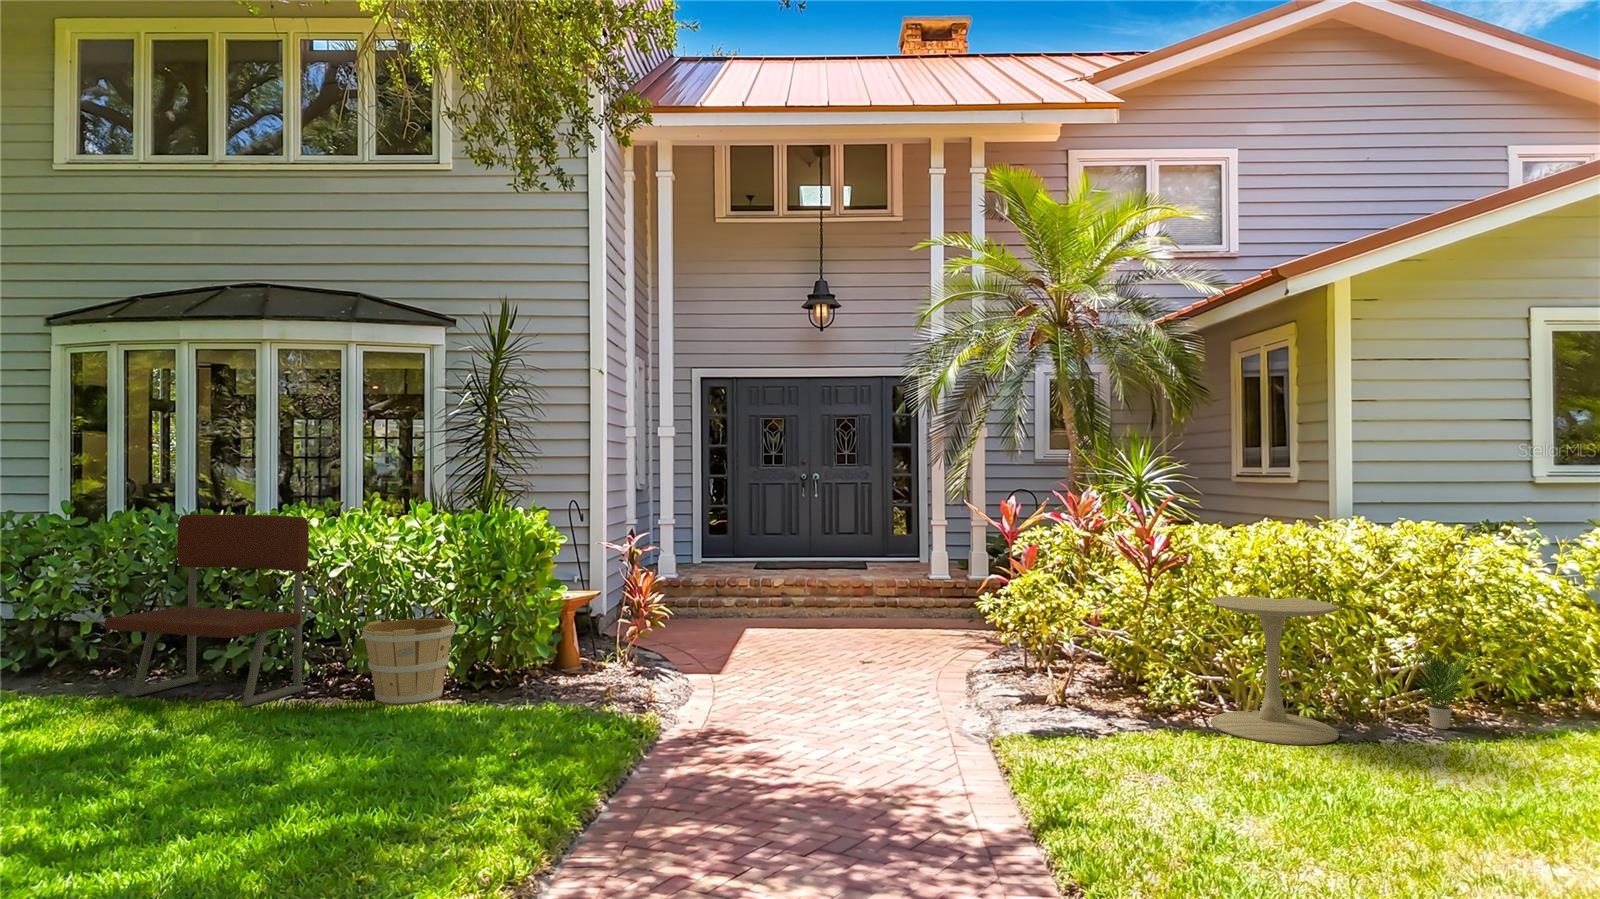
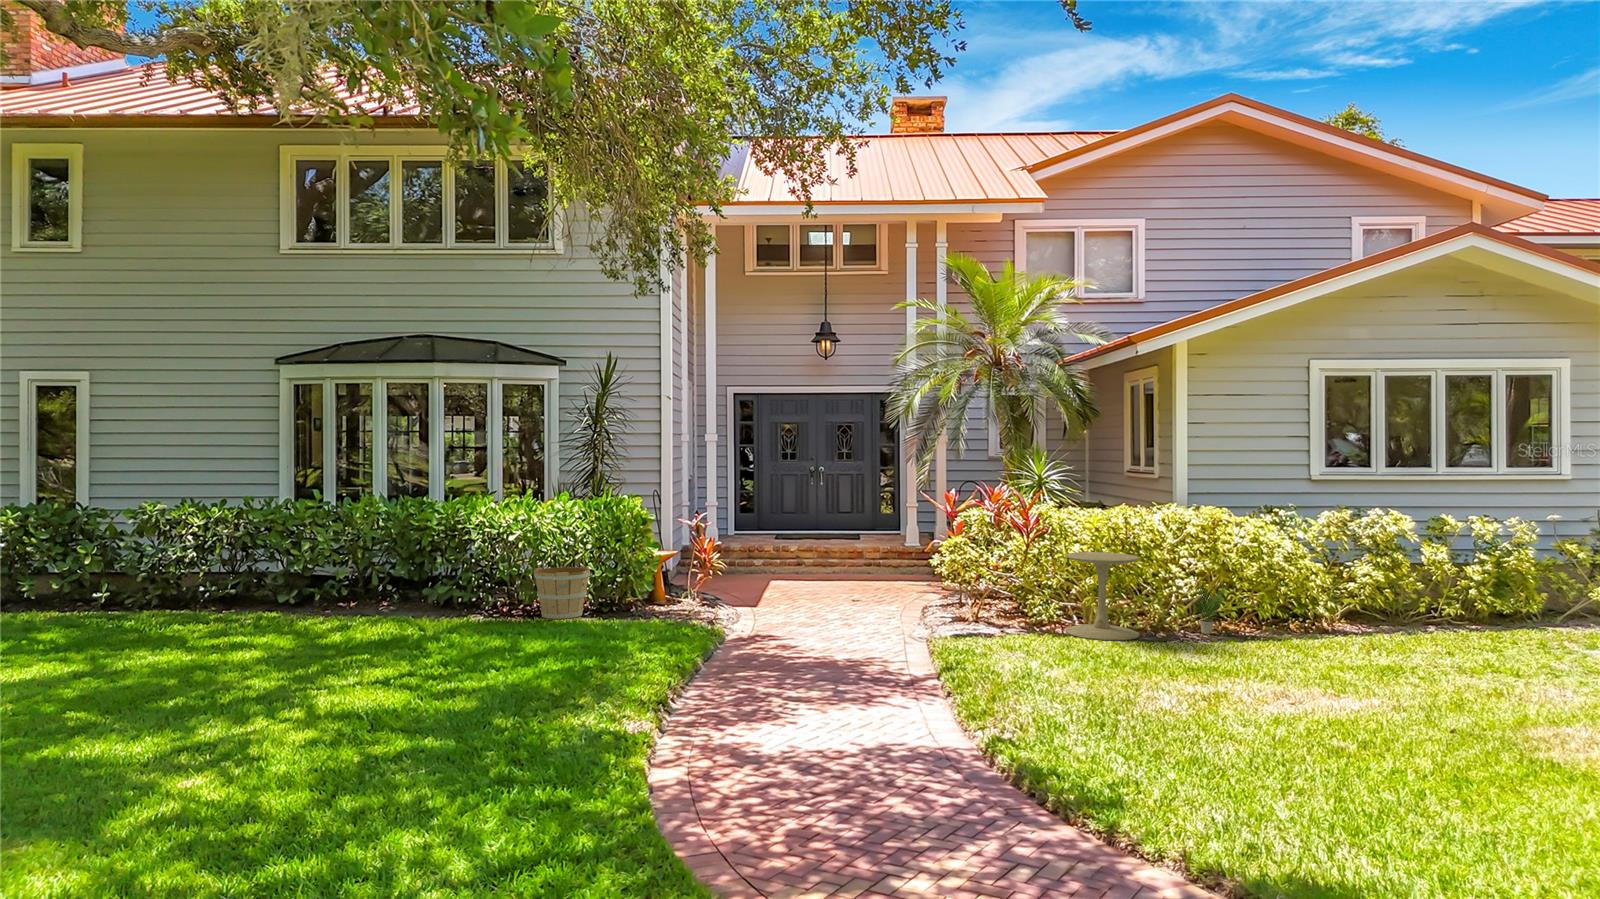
bench: present [105,514,309,707] -> none [373,499,496,620]

